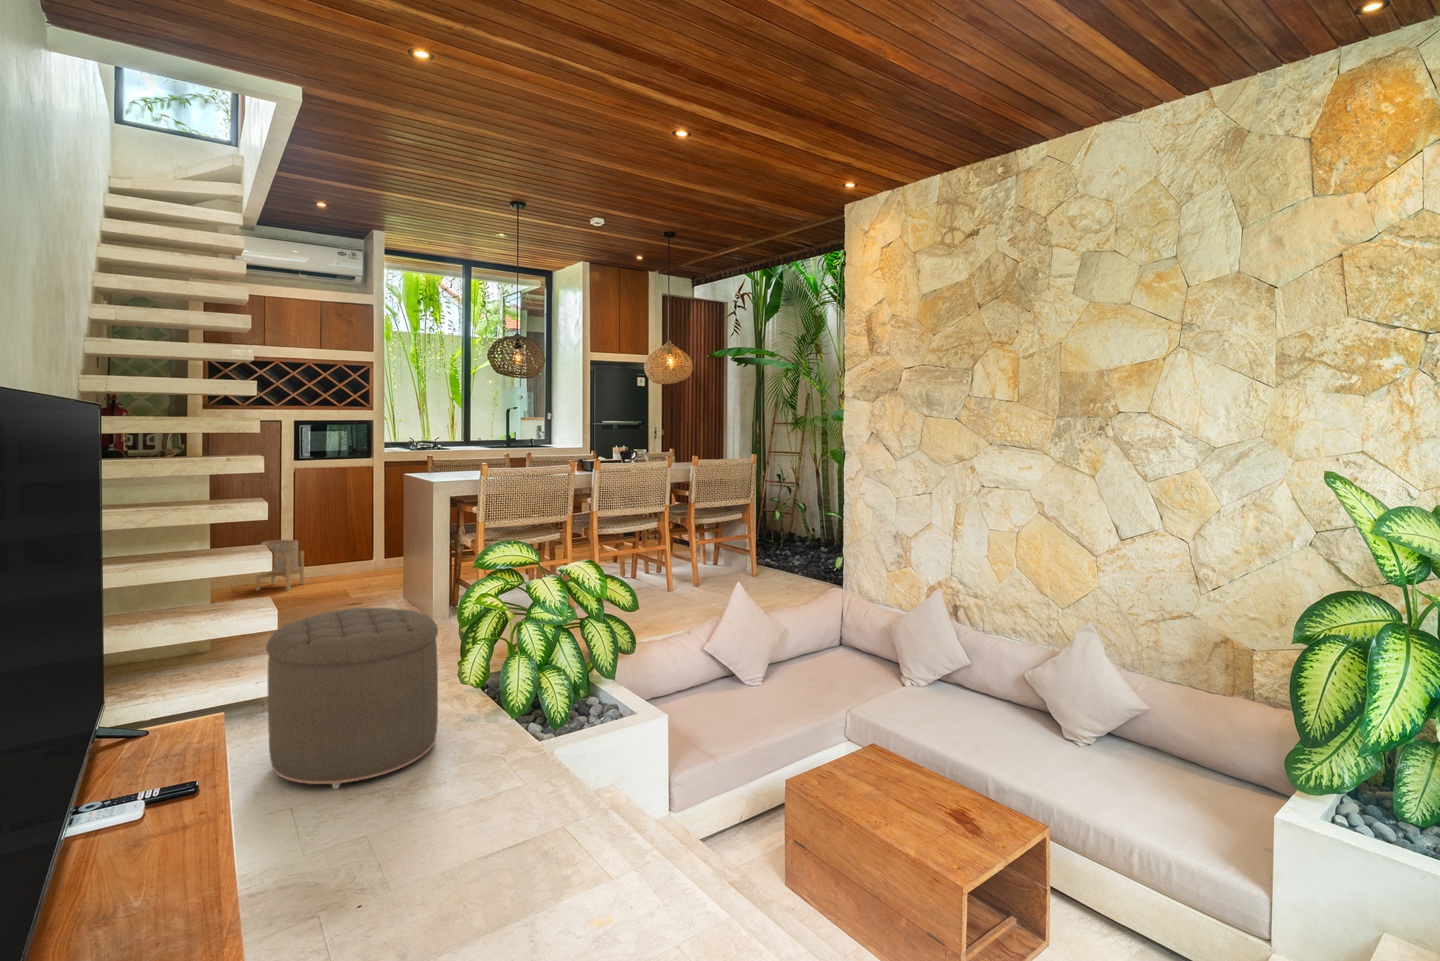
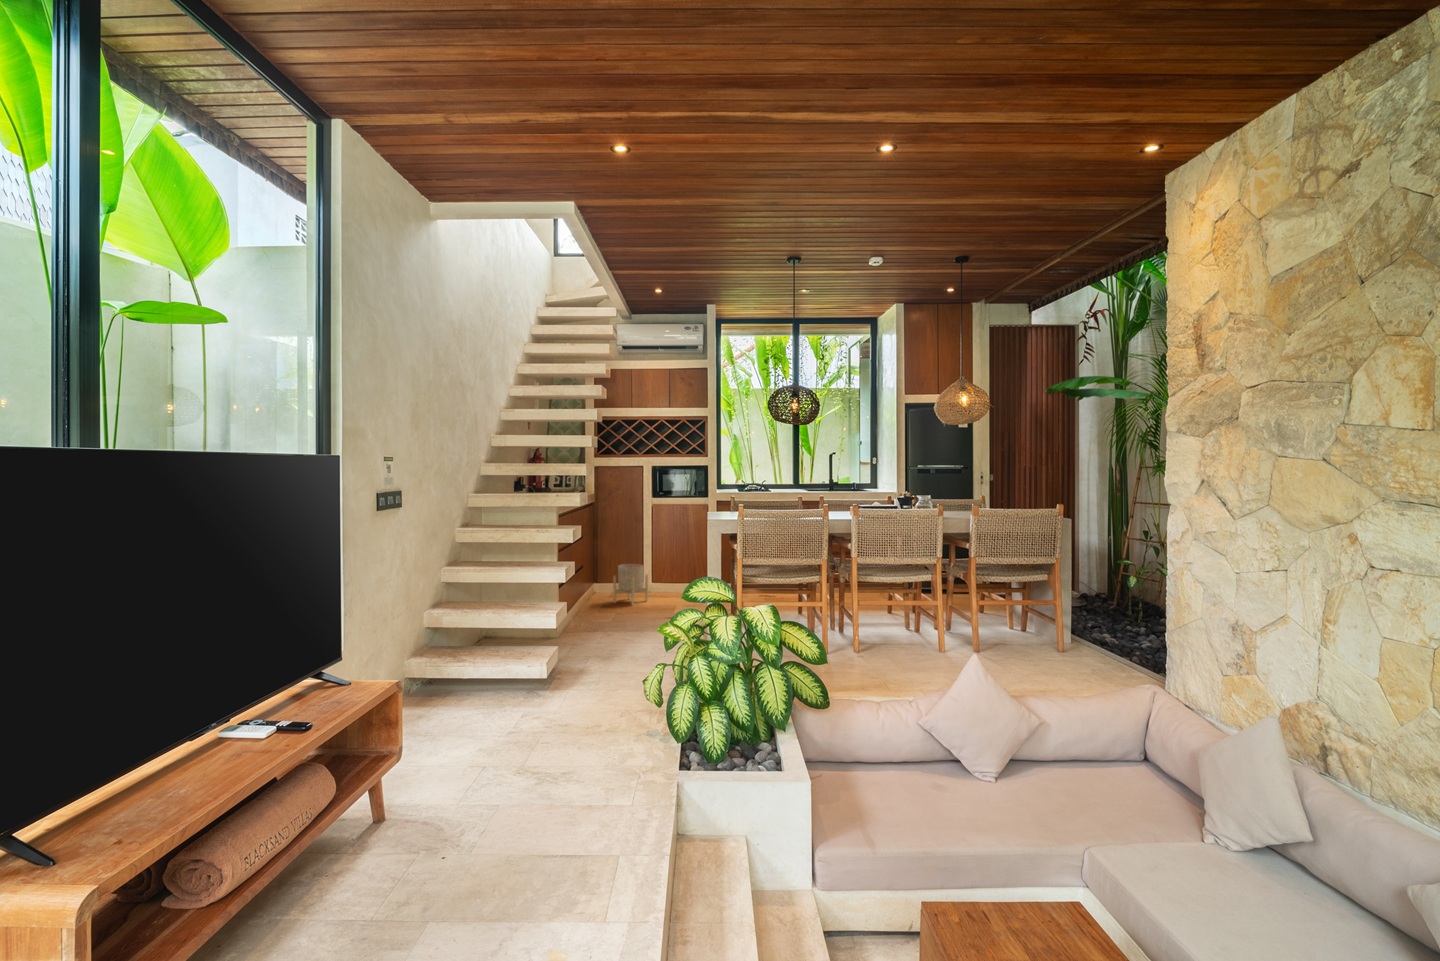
ottoman: present [266,608,438,789] -> none [441,637,581,797]

